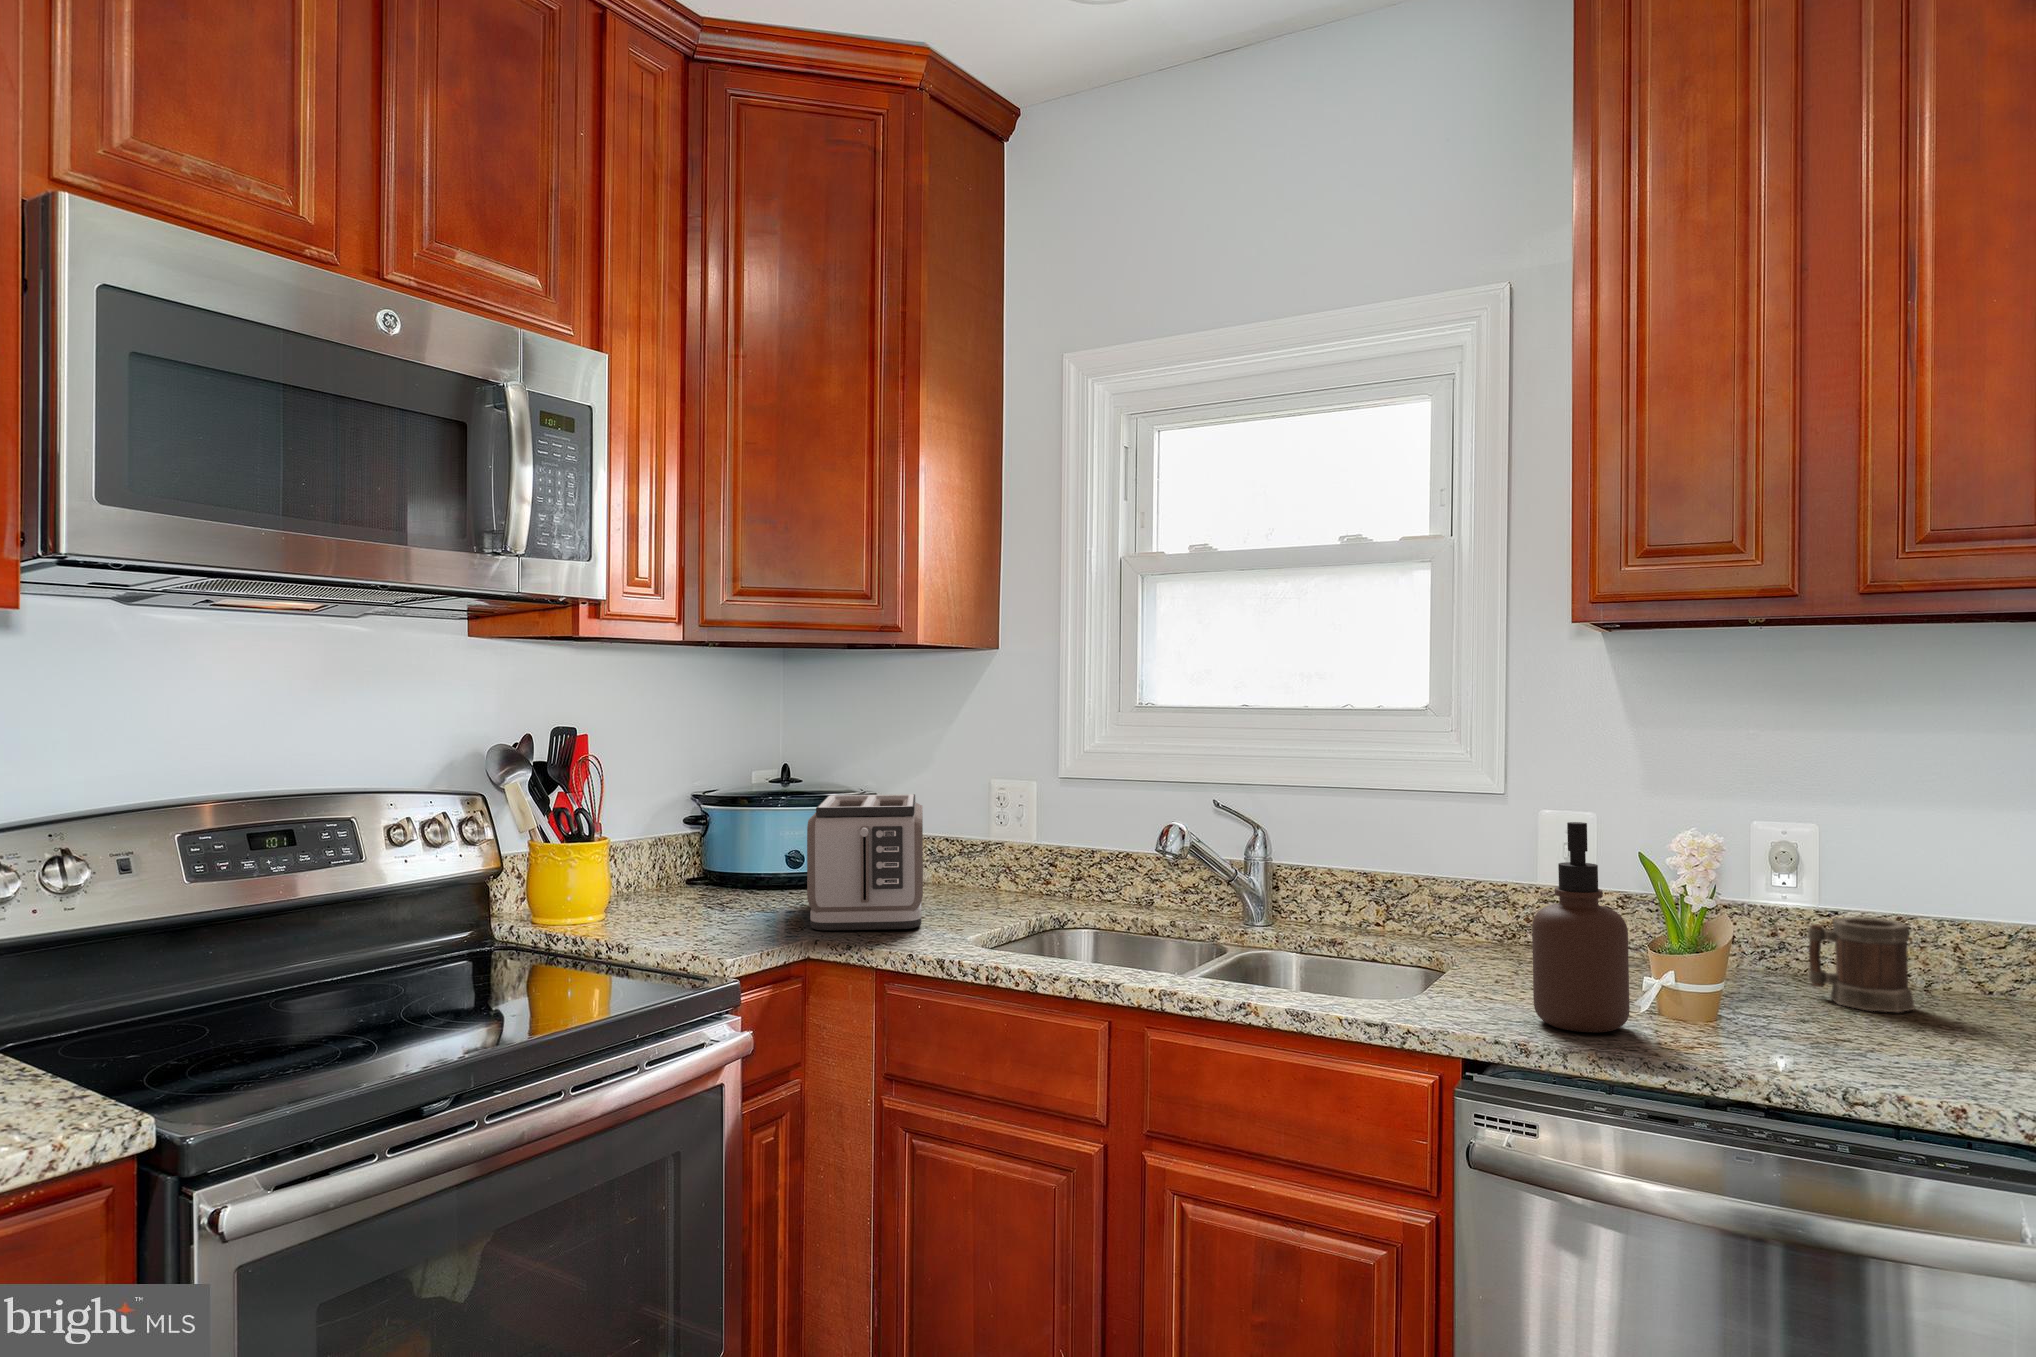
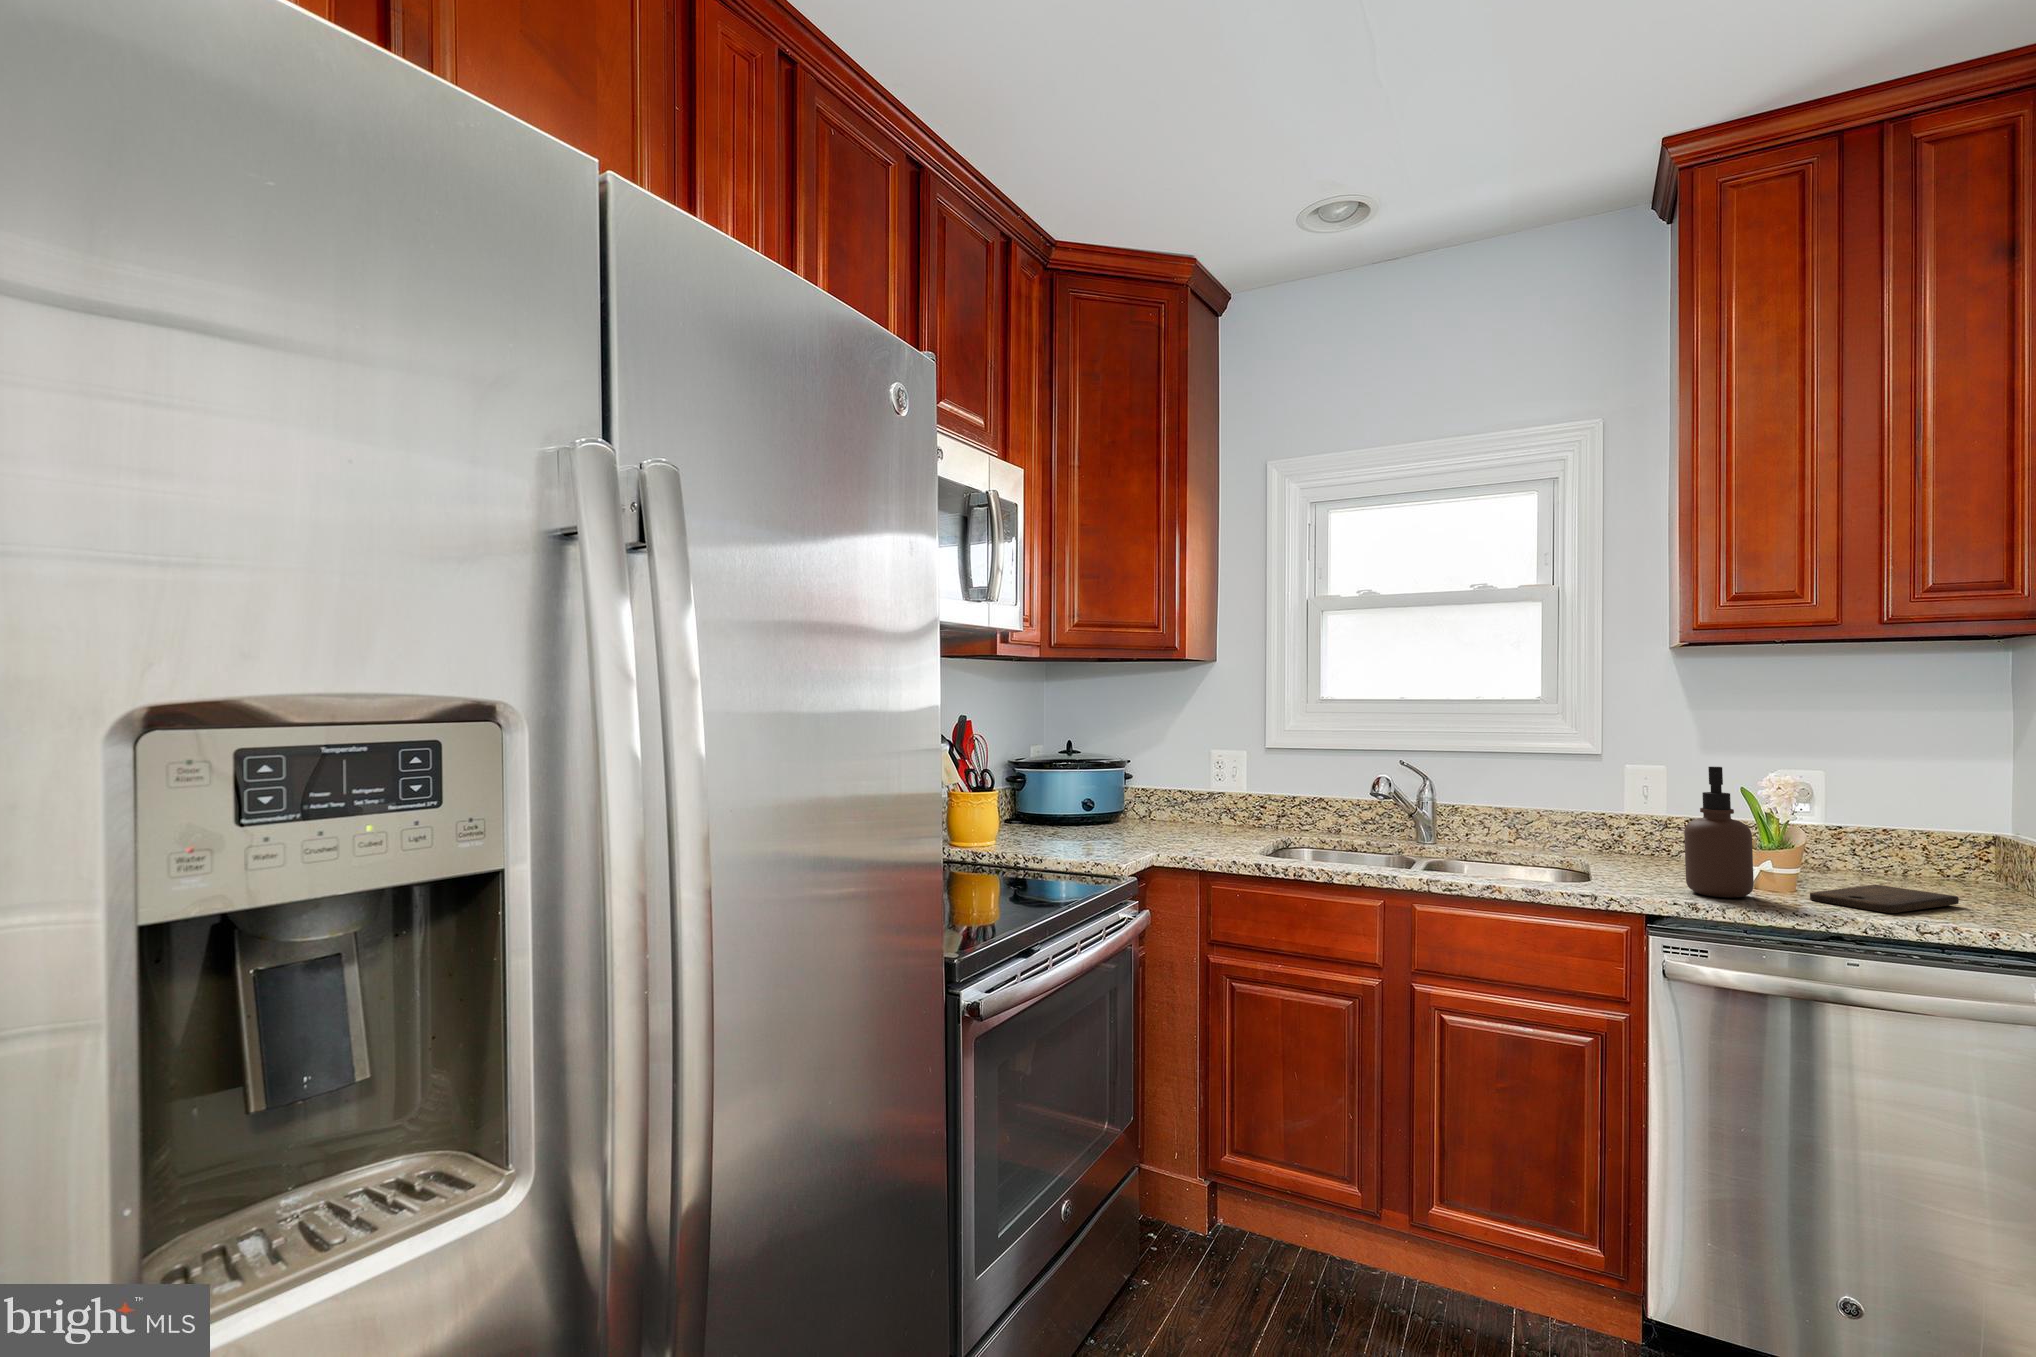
toaster: present [807,794,923,930] -> none [1117,758,1218,848]
mug: present [1808,917,1915,1012] -> none [1833,828,1909,887]
cutting board: none [1718,1012,1952,1068] -> present [1810,885,1959,913]

